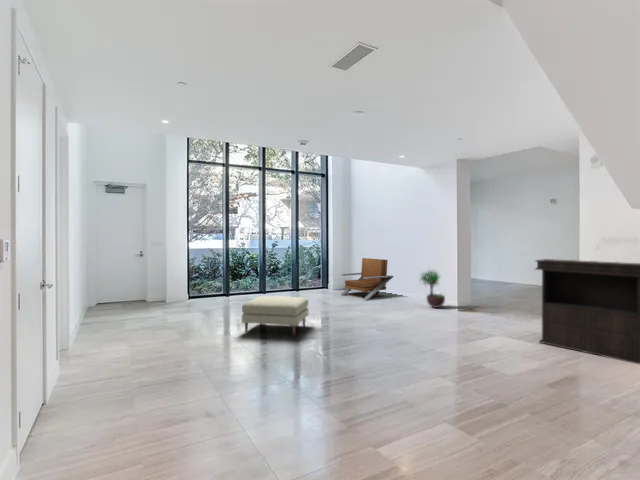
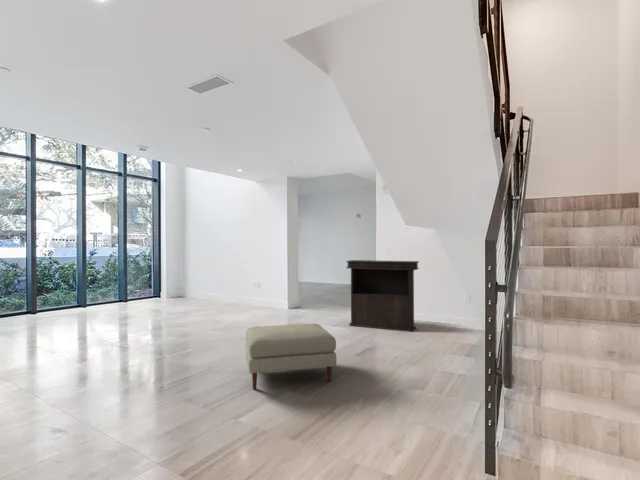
lounge chair: present [341,258,393,301] -> none [175,265,230,307]
potted tree: present [421,271,445,308] -> none [253,270,278,308]
ottoman: present [242,296,309,336] -> present [246,324,337,389]

